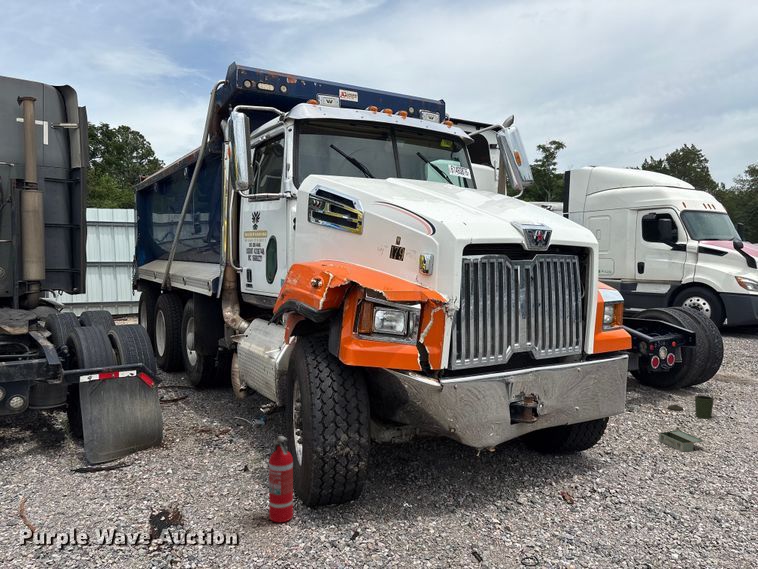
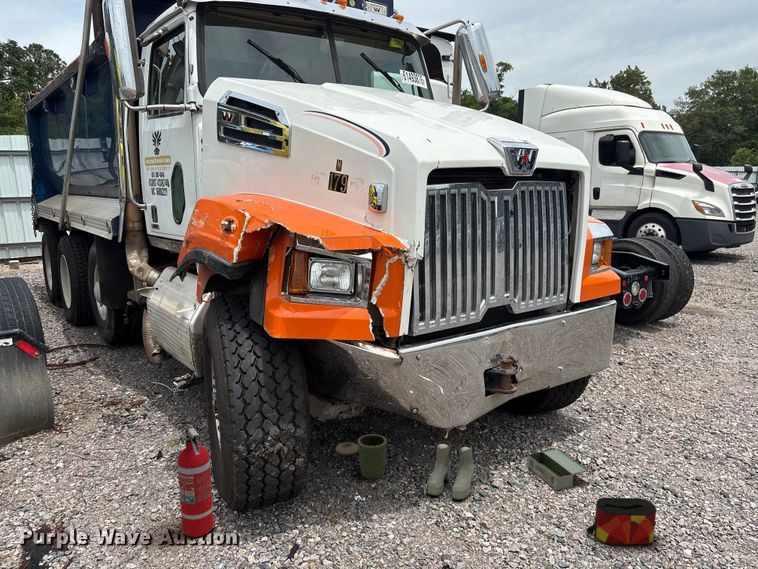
trash can: present [668,396,714,419] -> present [335,434,387,479]
toolbox: present [659,430,703,452] -> present [527,448,588,490]
boots: none [463,463,503,510] -> present [428,441,474,500]
bag: none [591,509,649,549] -> present [586,498,656,546]

